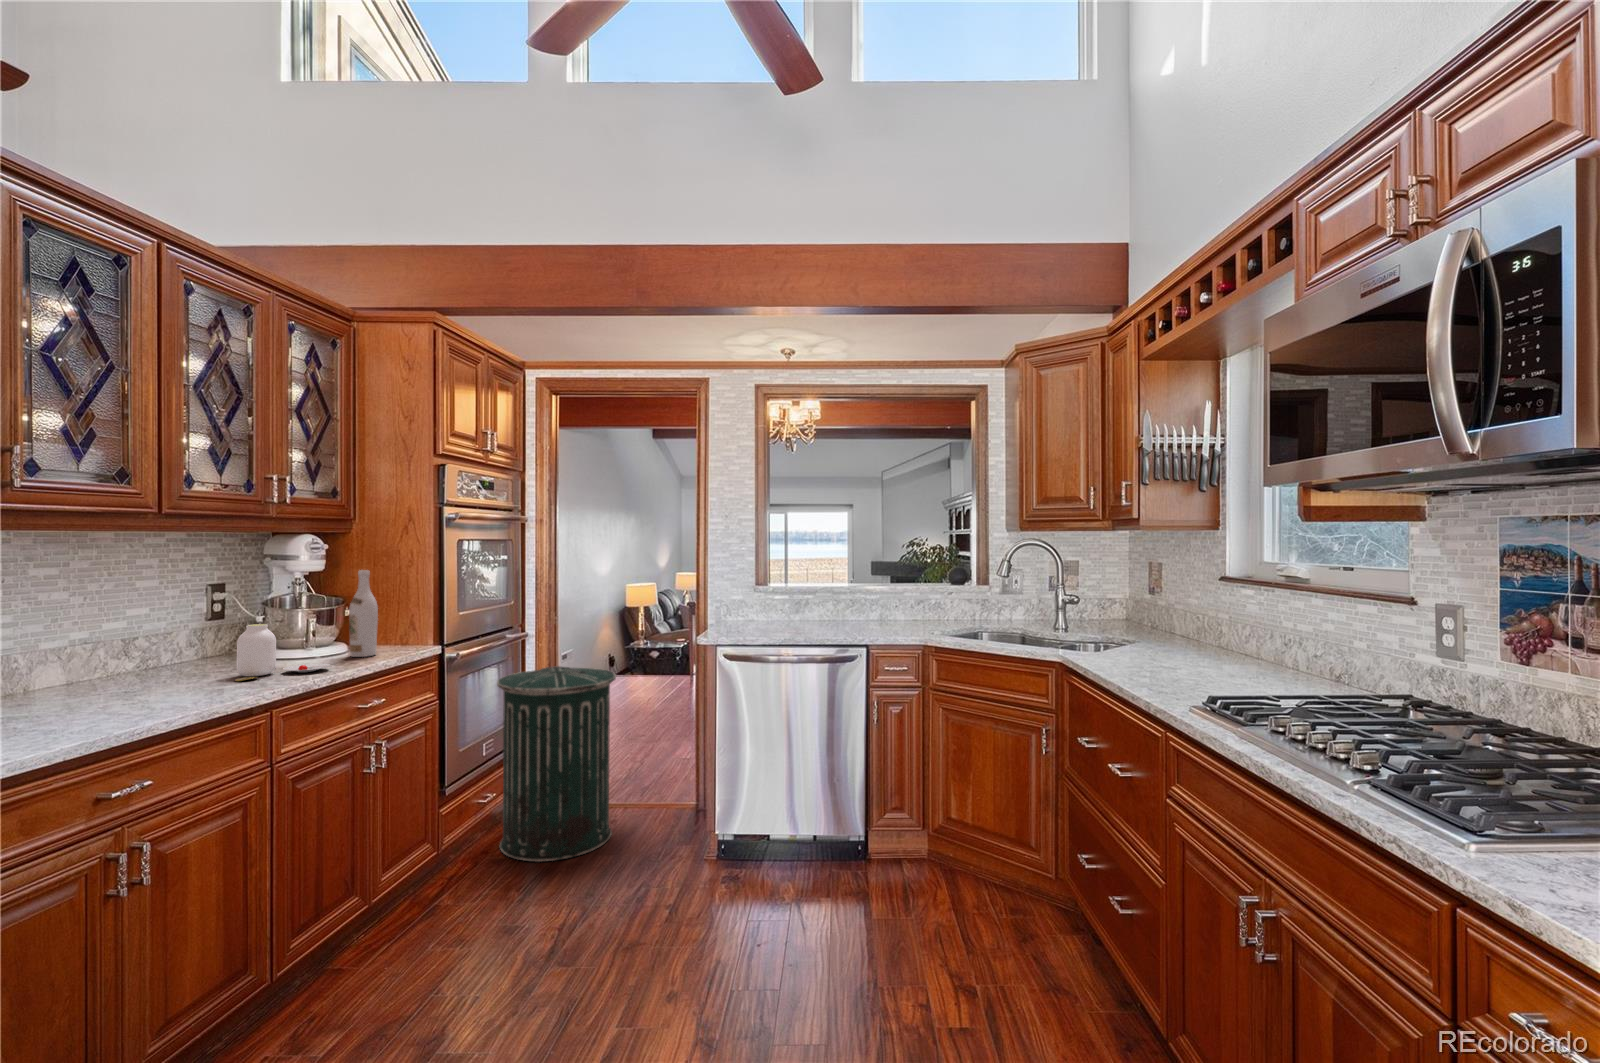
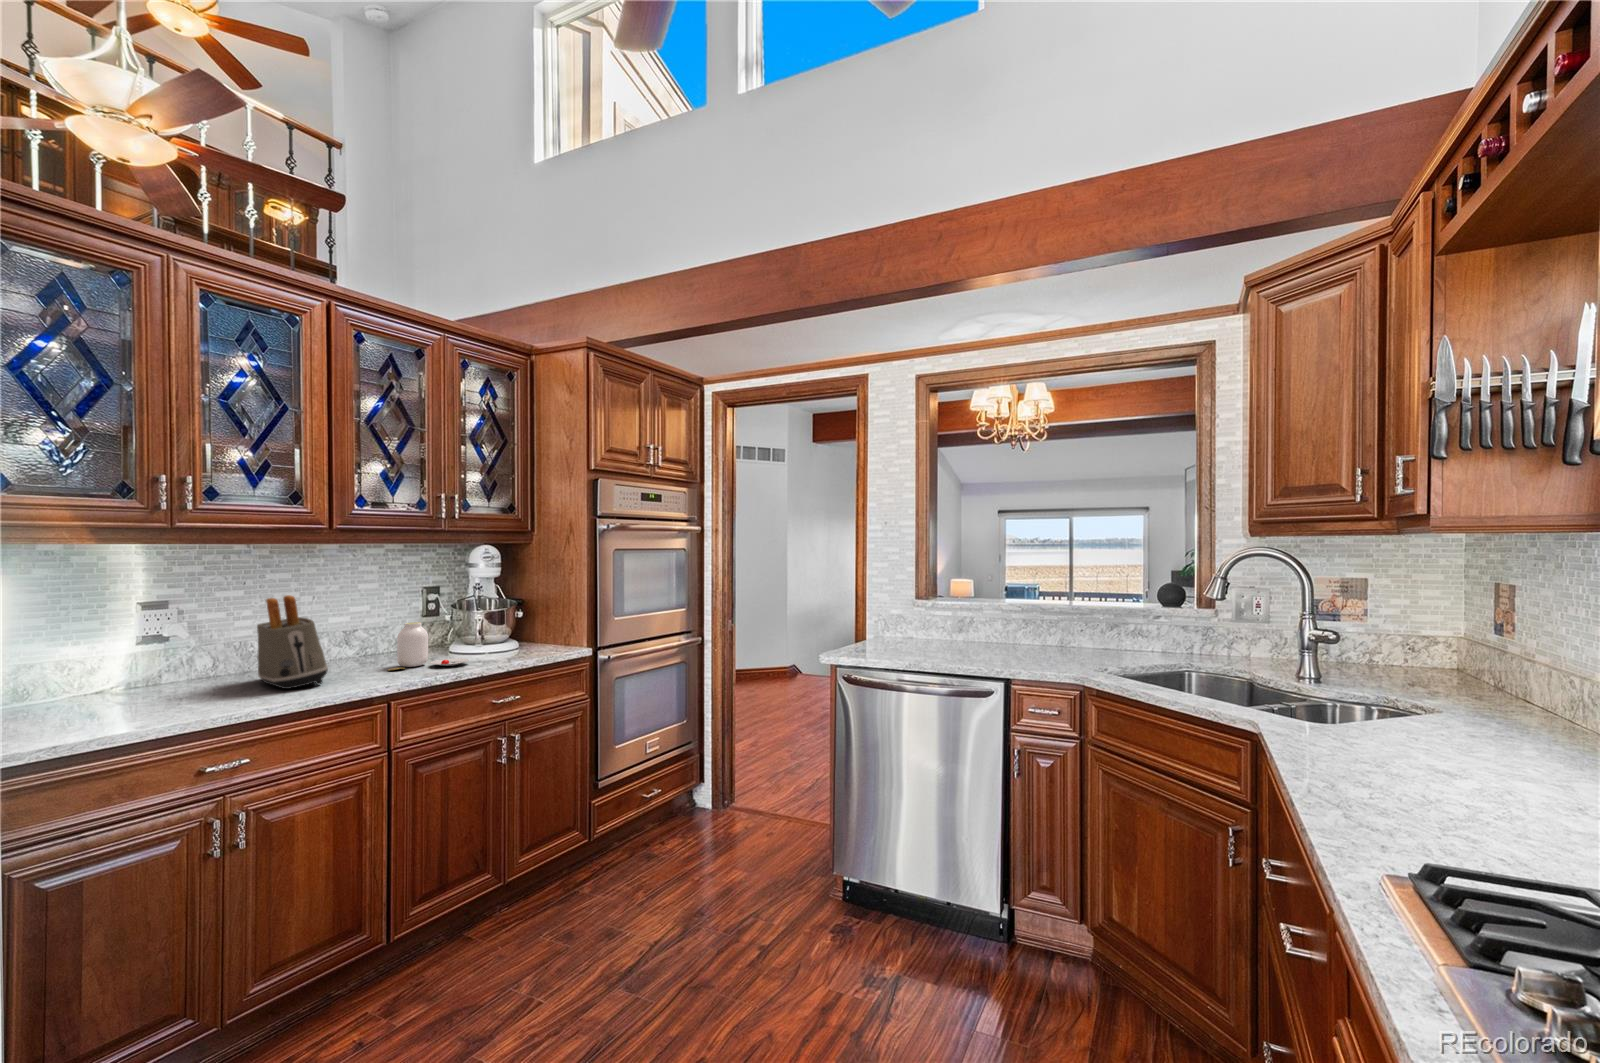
wine bottle: present [349,570,378,657] -> none [507,577,530,654]
toaster: none [66,594,193,706] -> present [257,595,328,689]
trash can: present [497,666,616,862] -> none [651,672,763,866]

